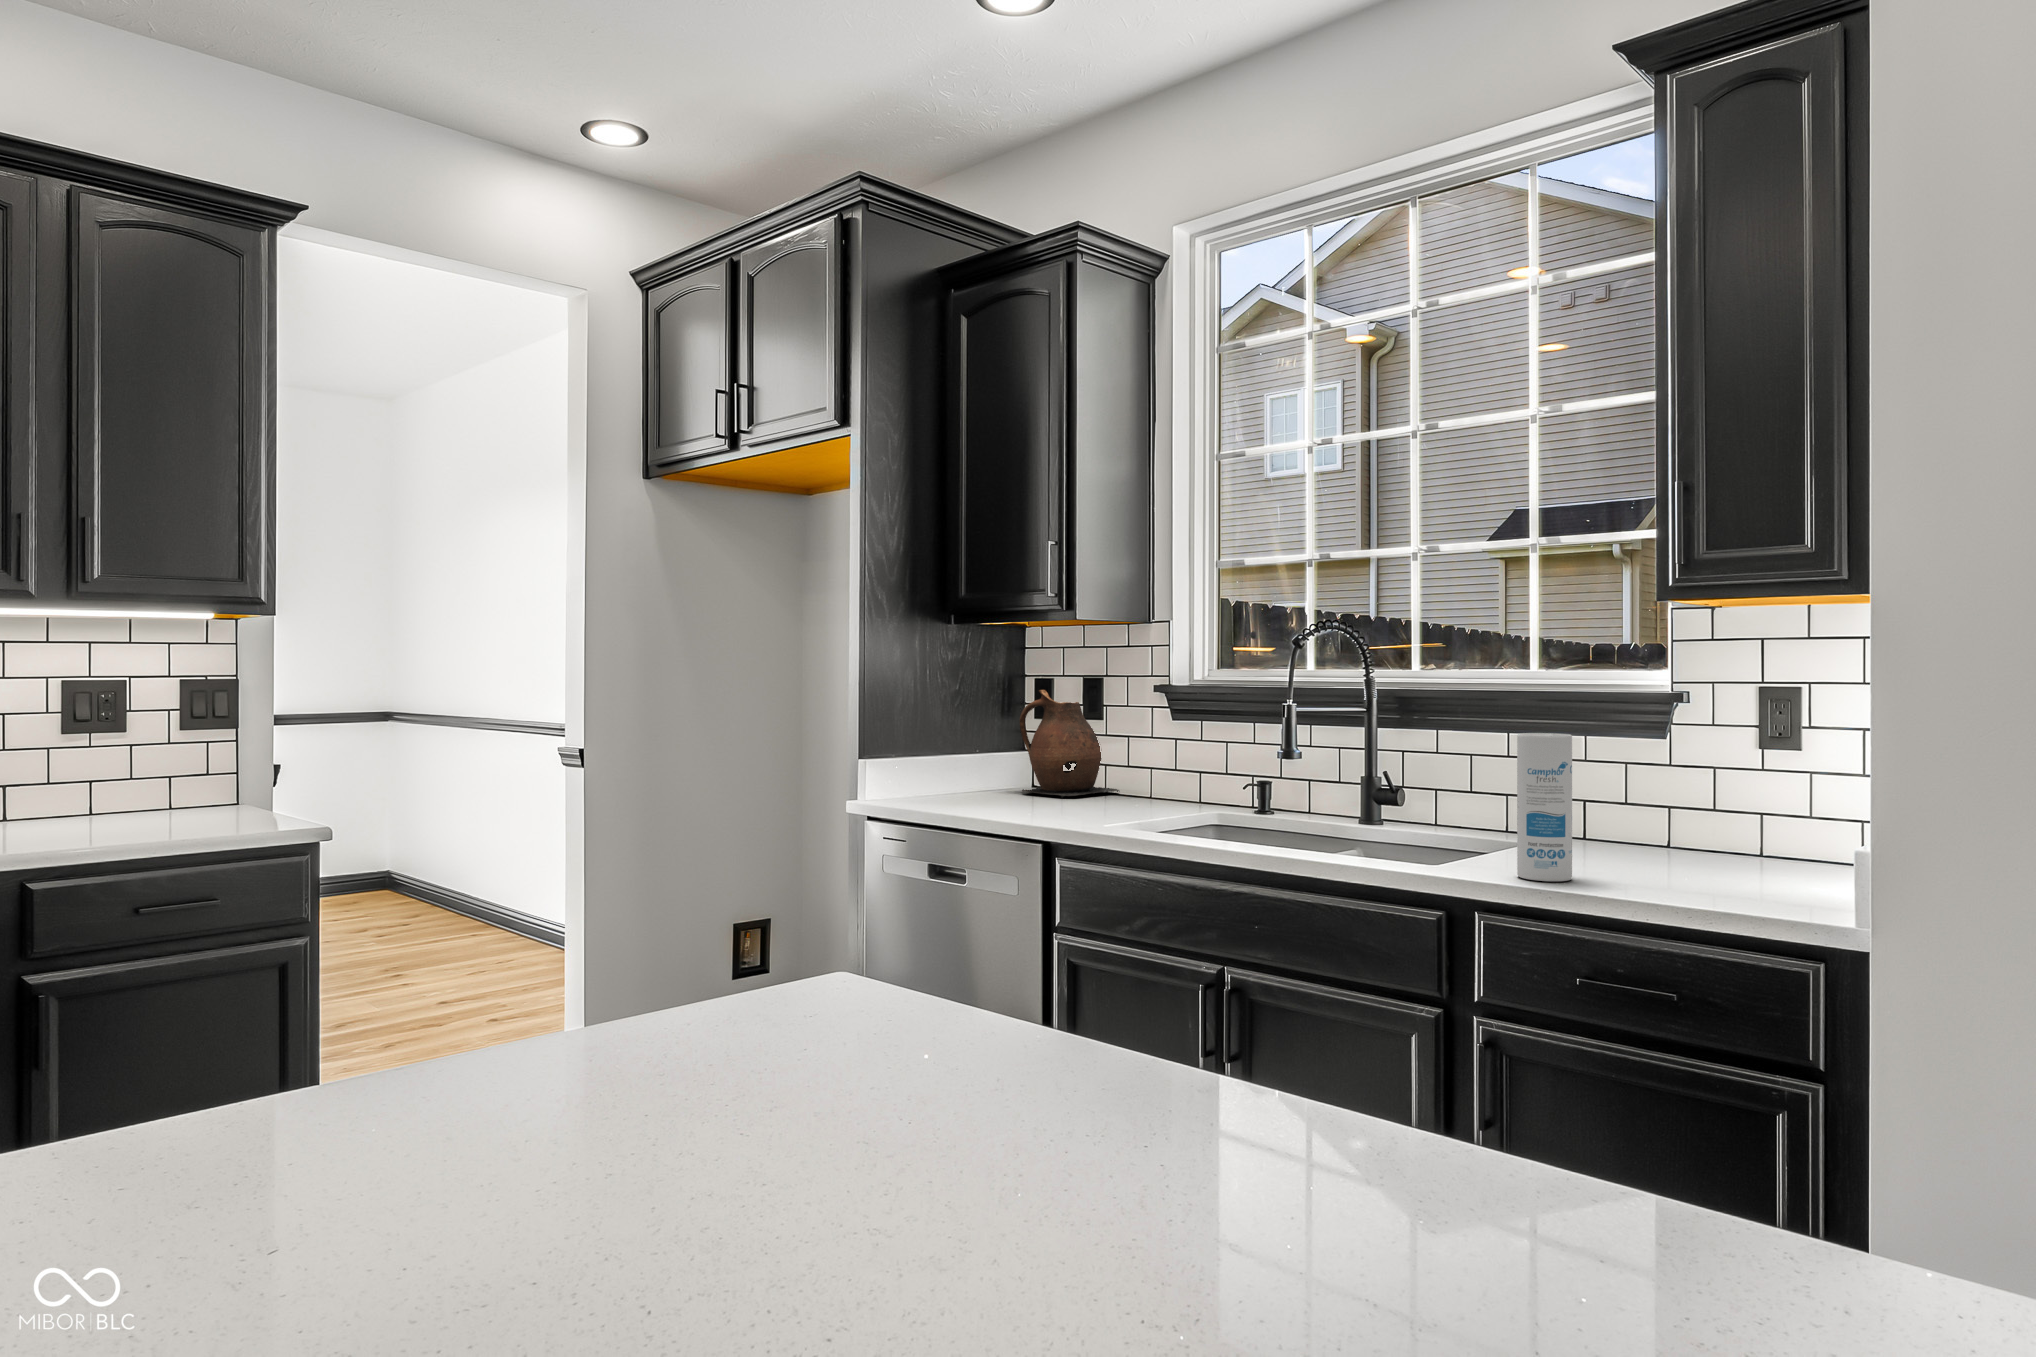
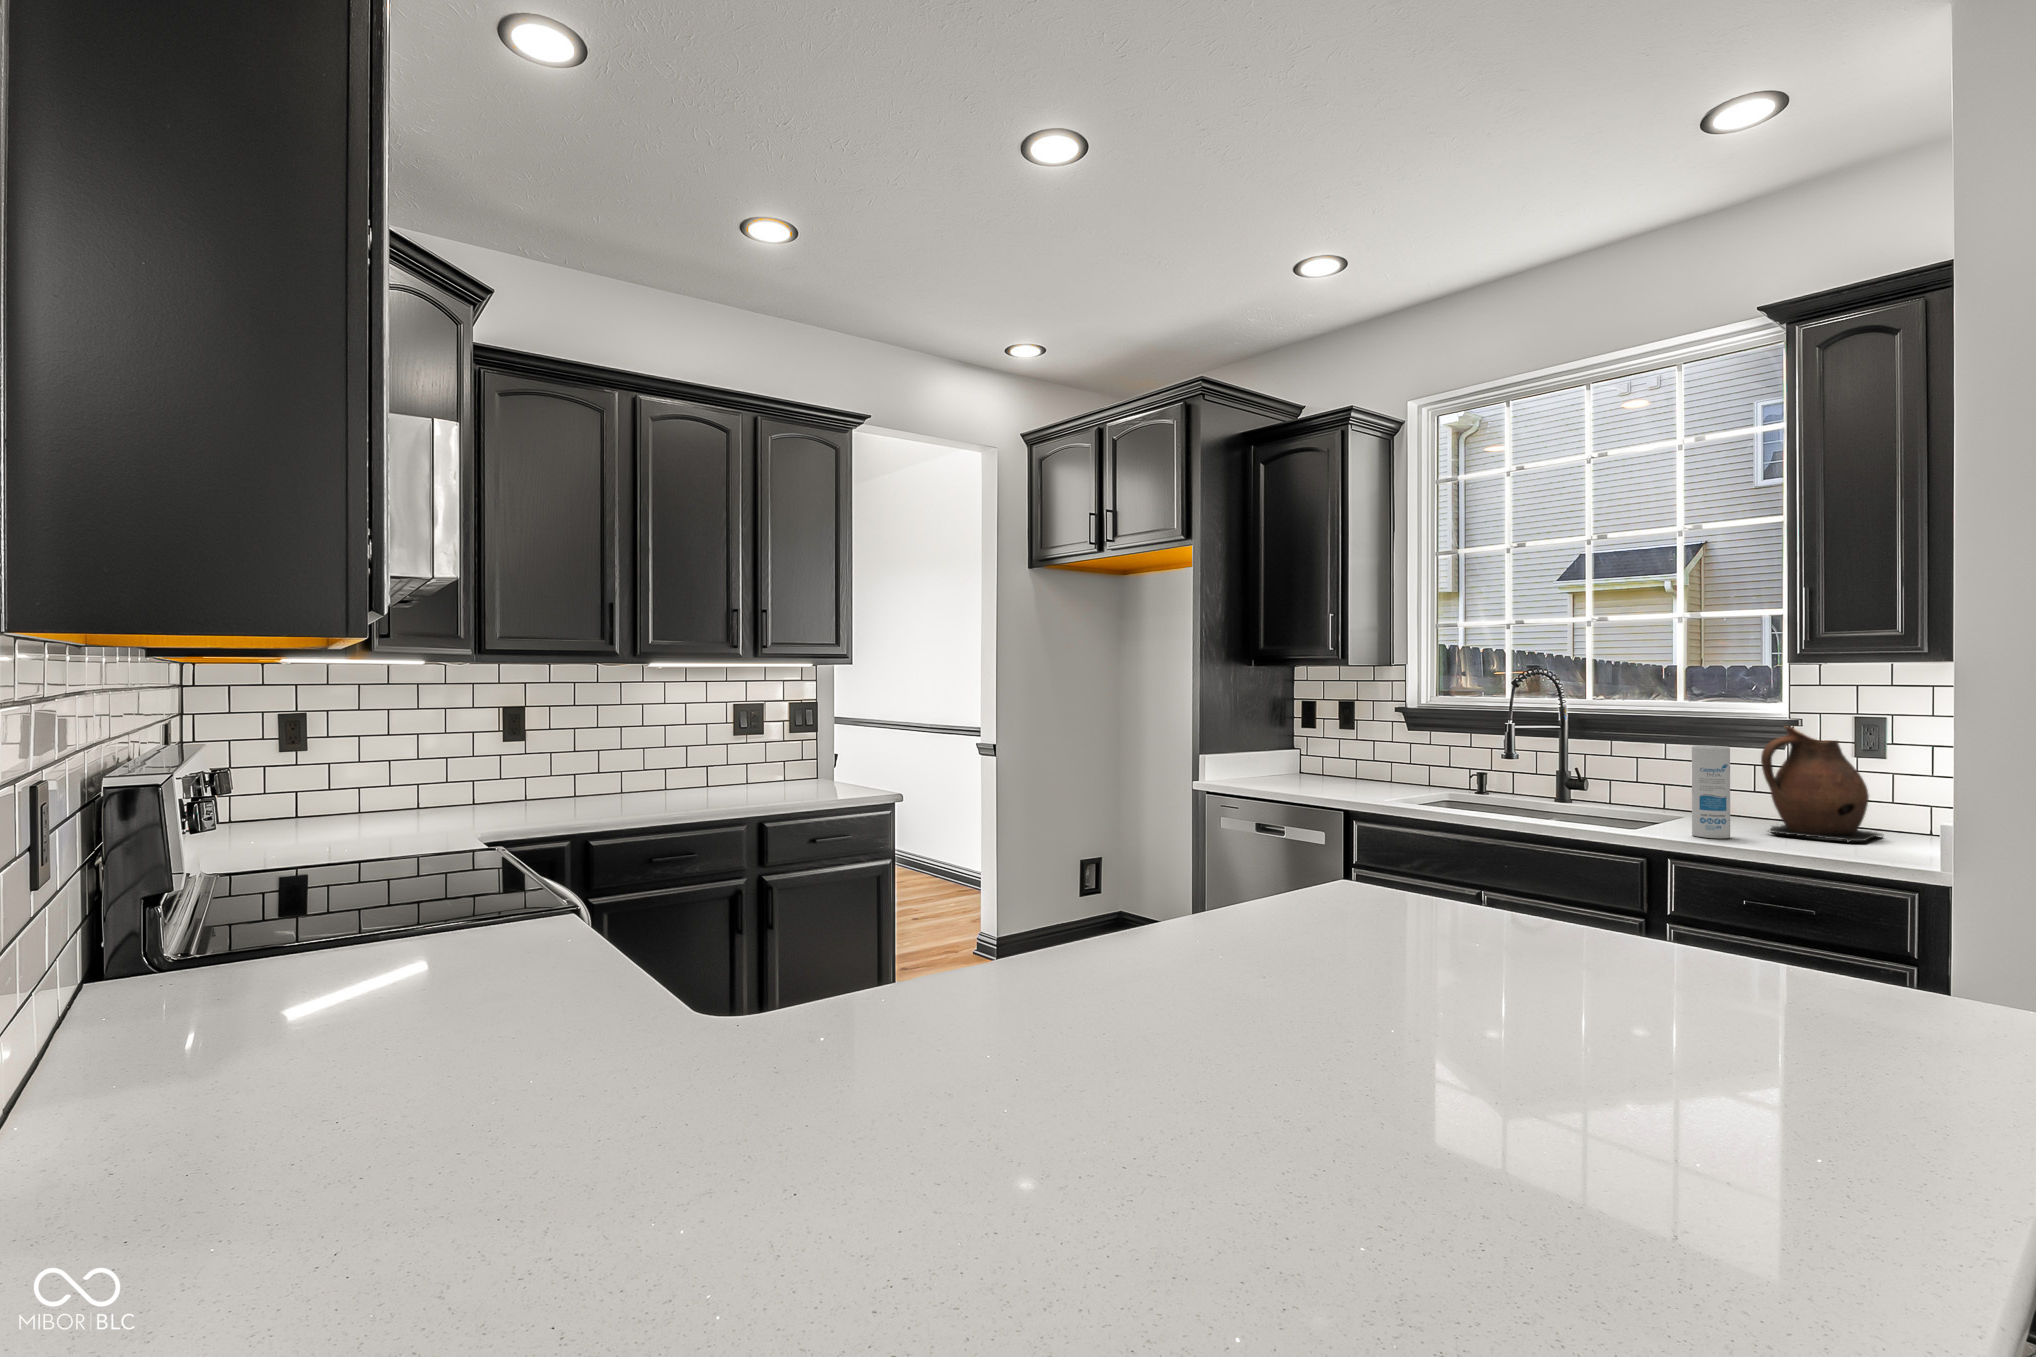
ceramic pitcher: present [1020,690,1119,798] -> present [1761,727,1883,842]

